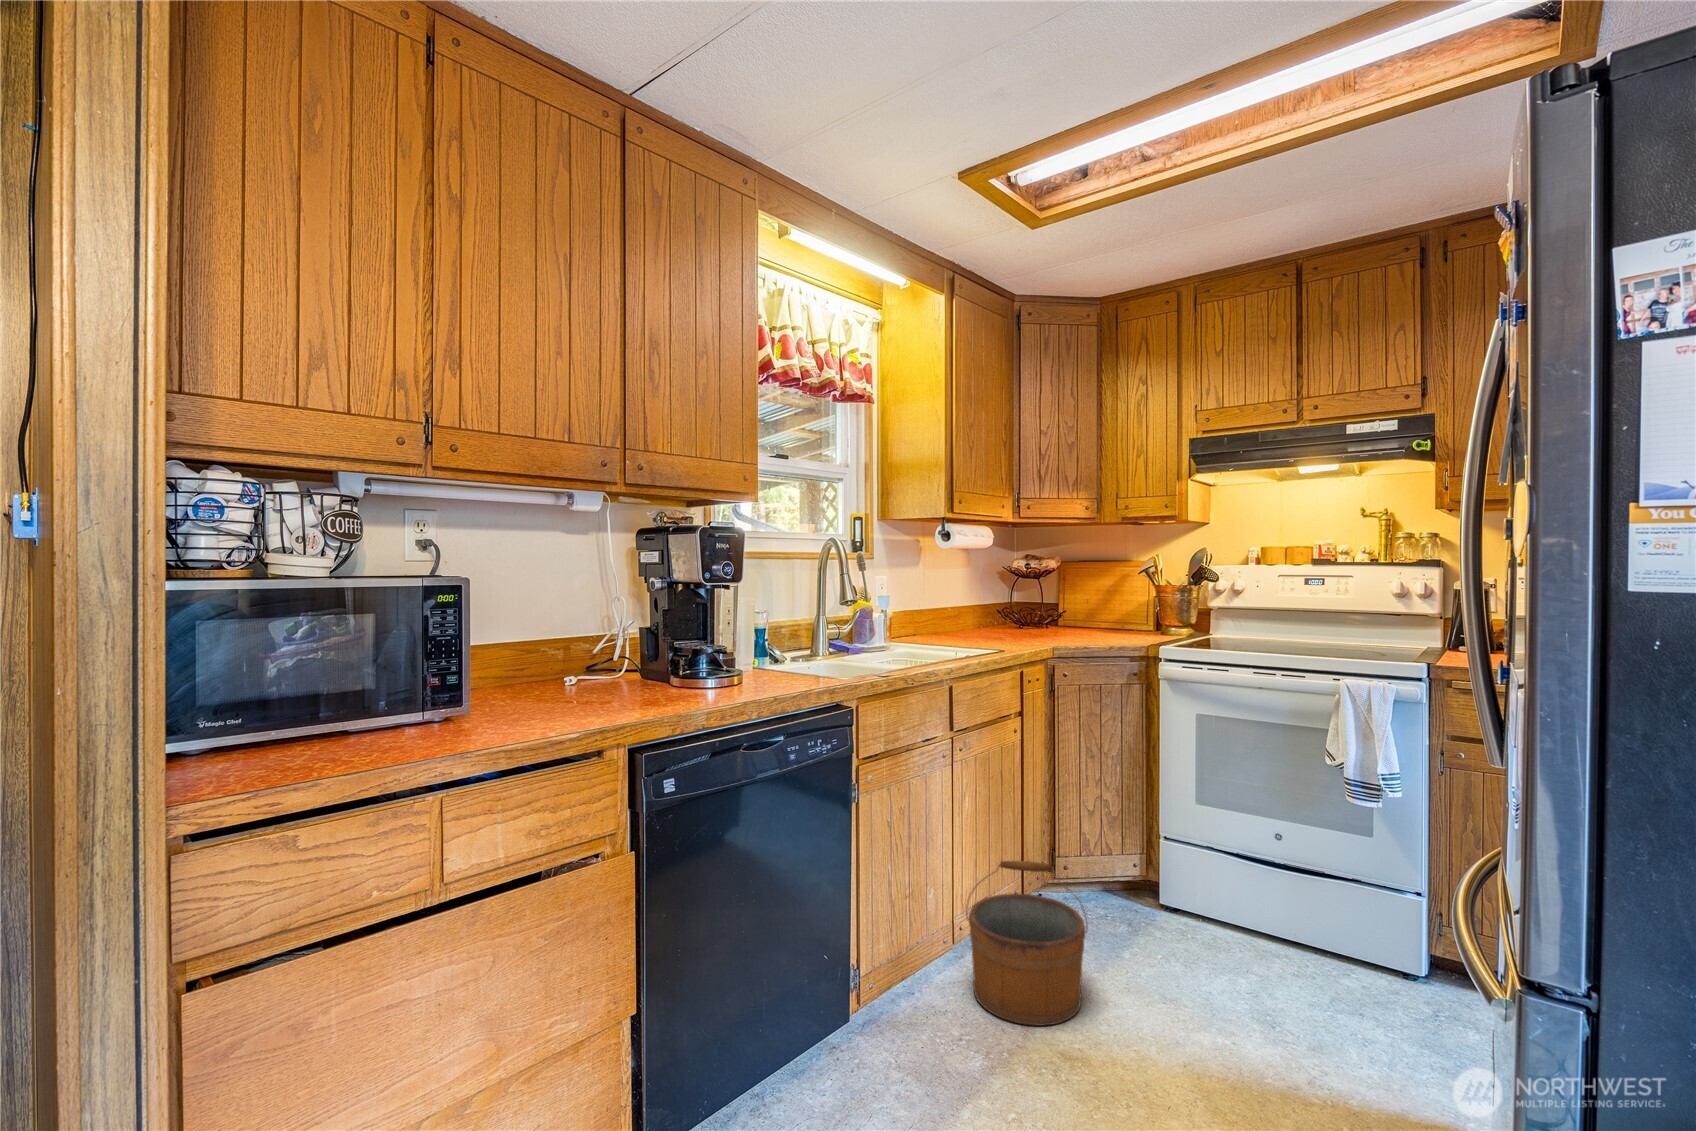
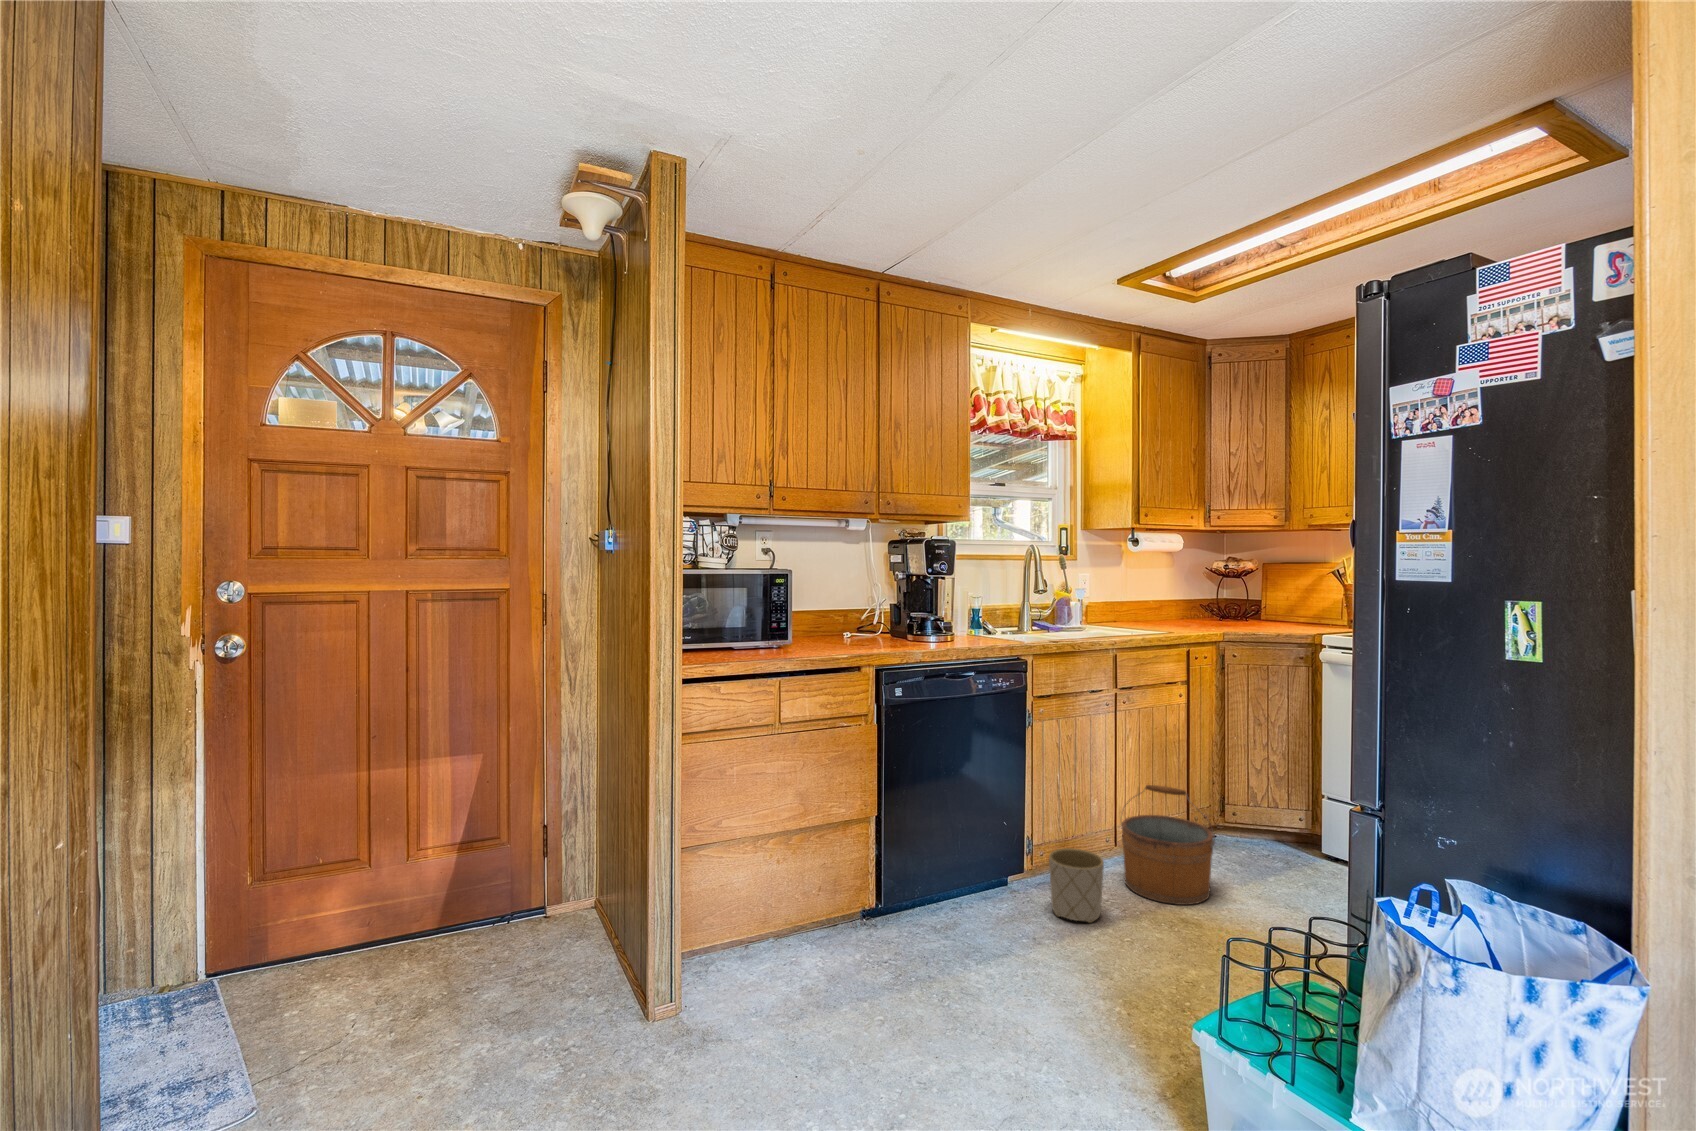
planter: none [896,976,974,1096] -> present [1049,848,1104,923]

